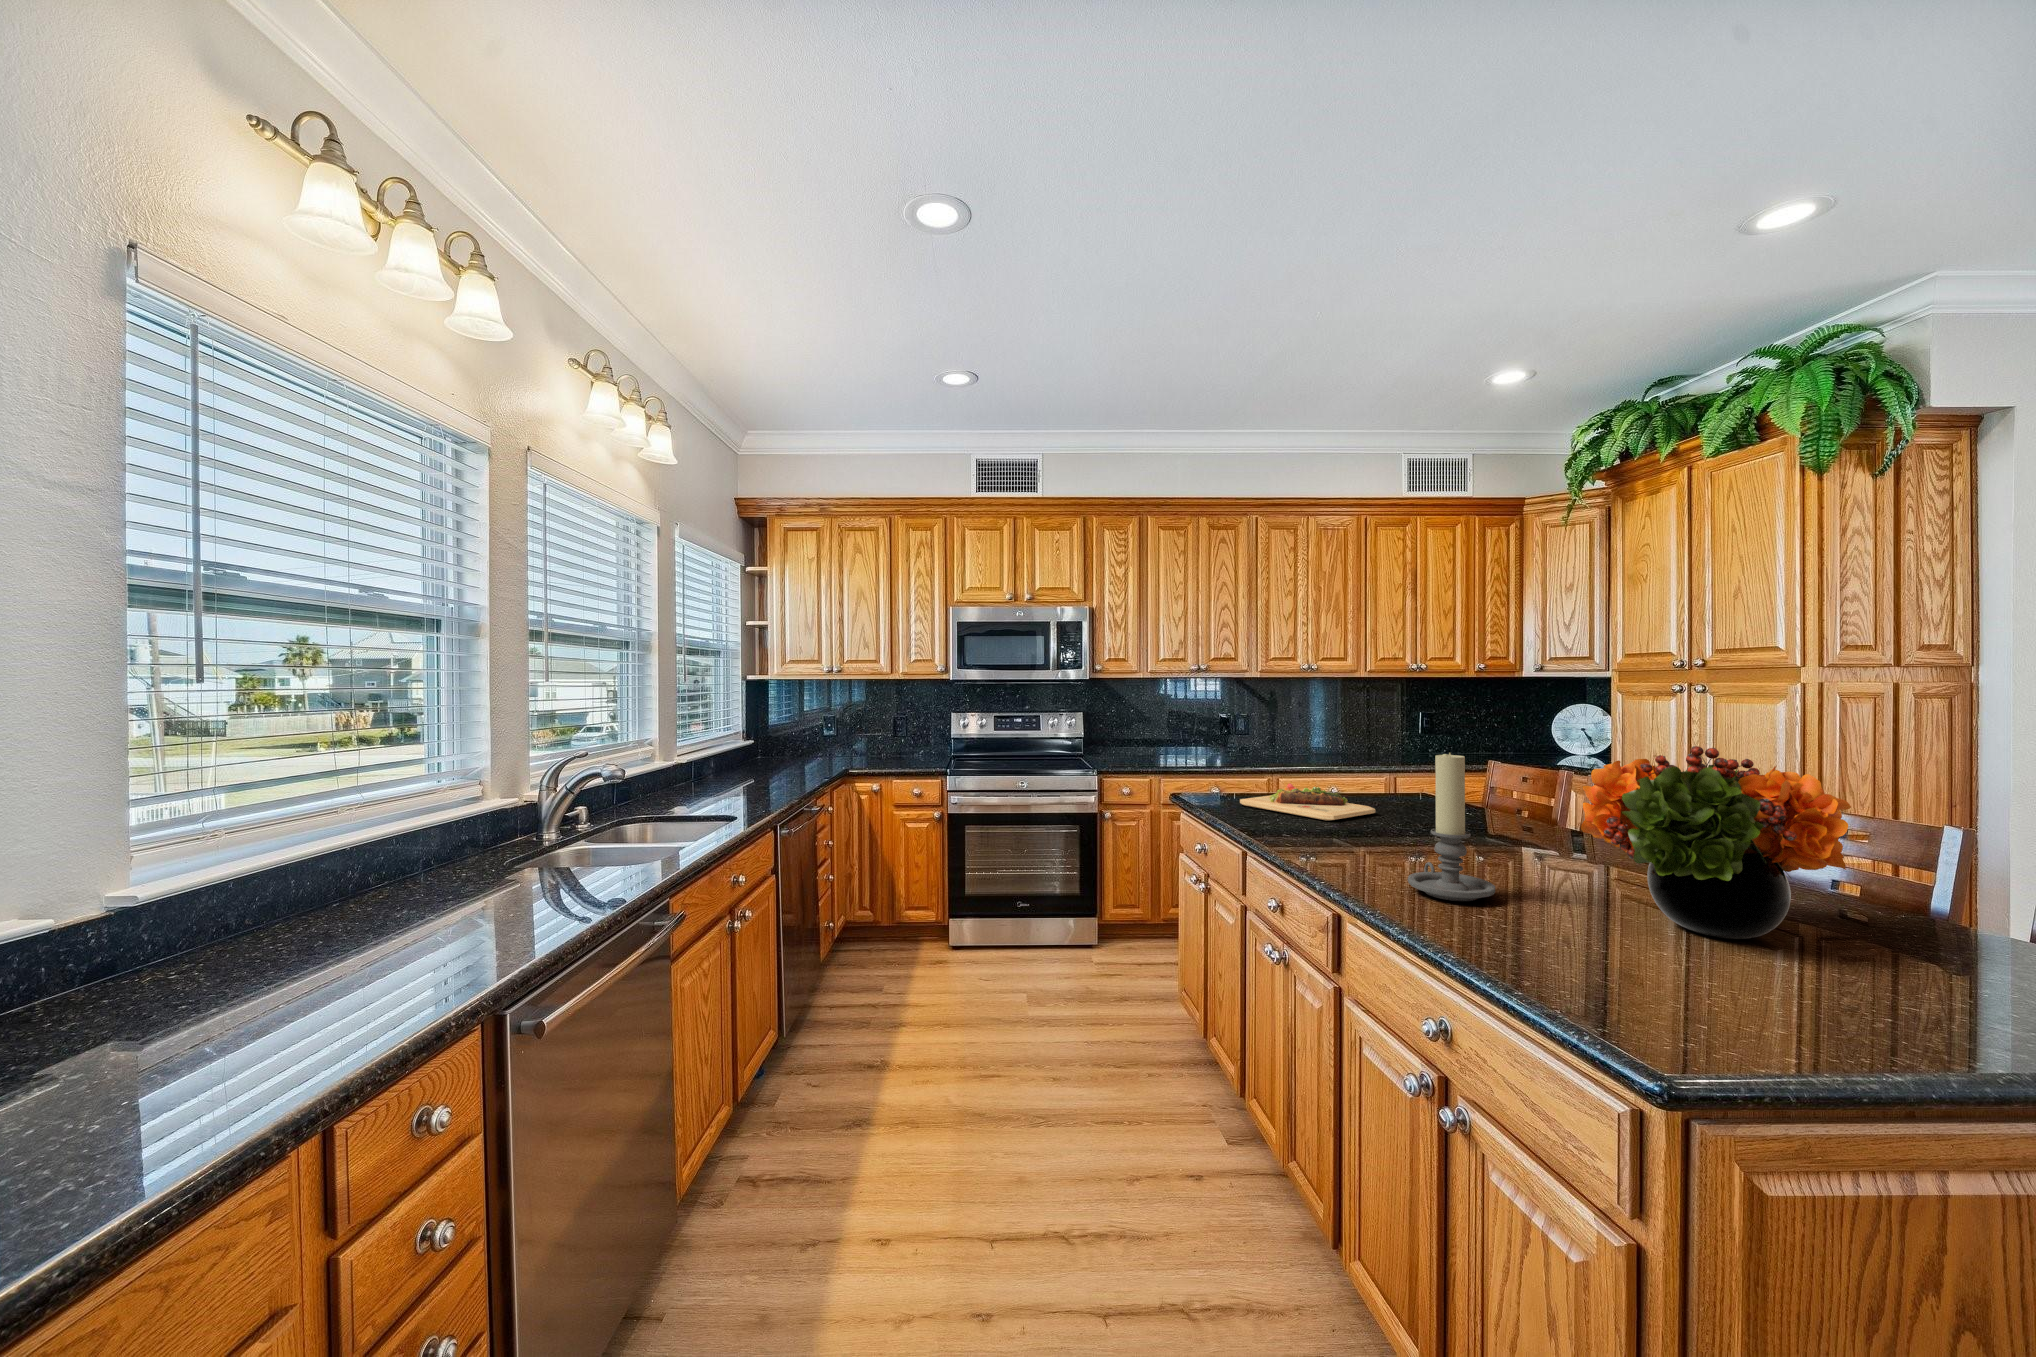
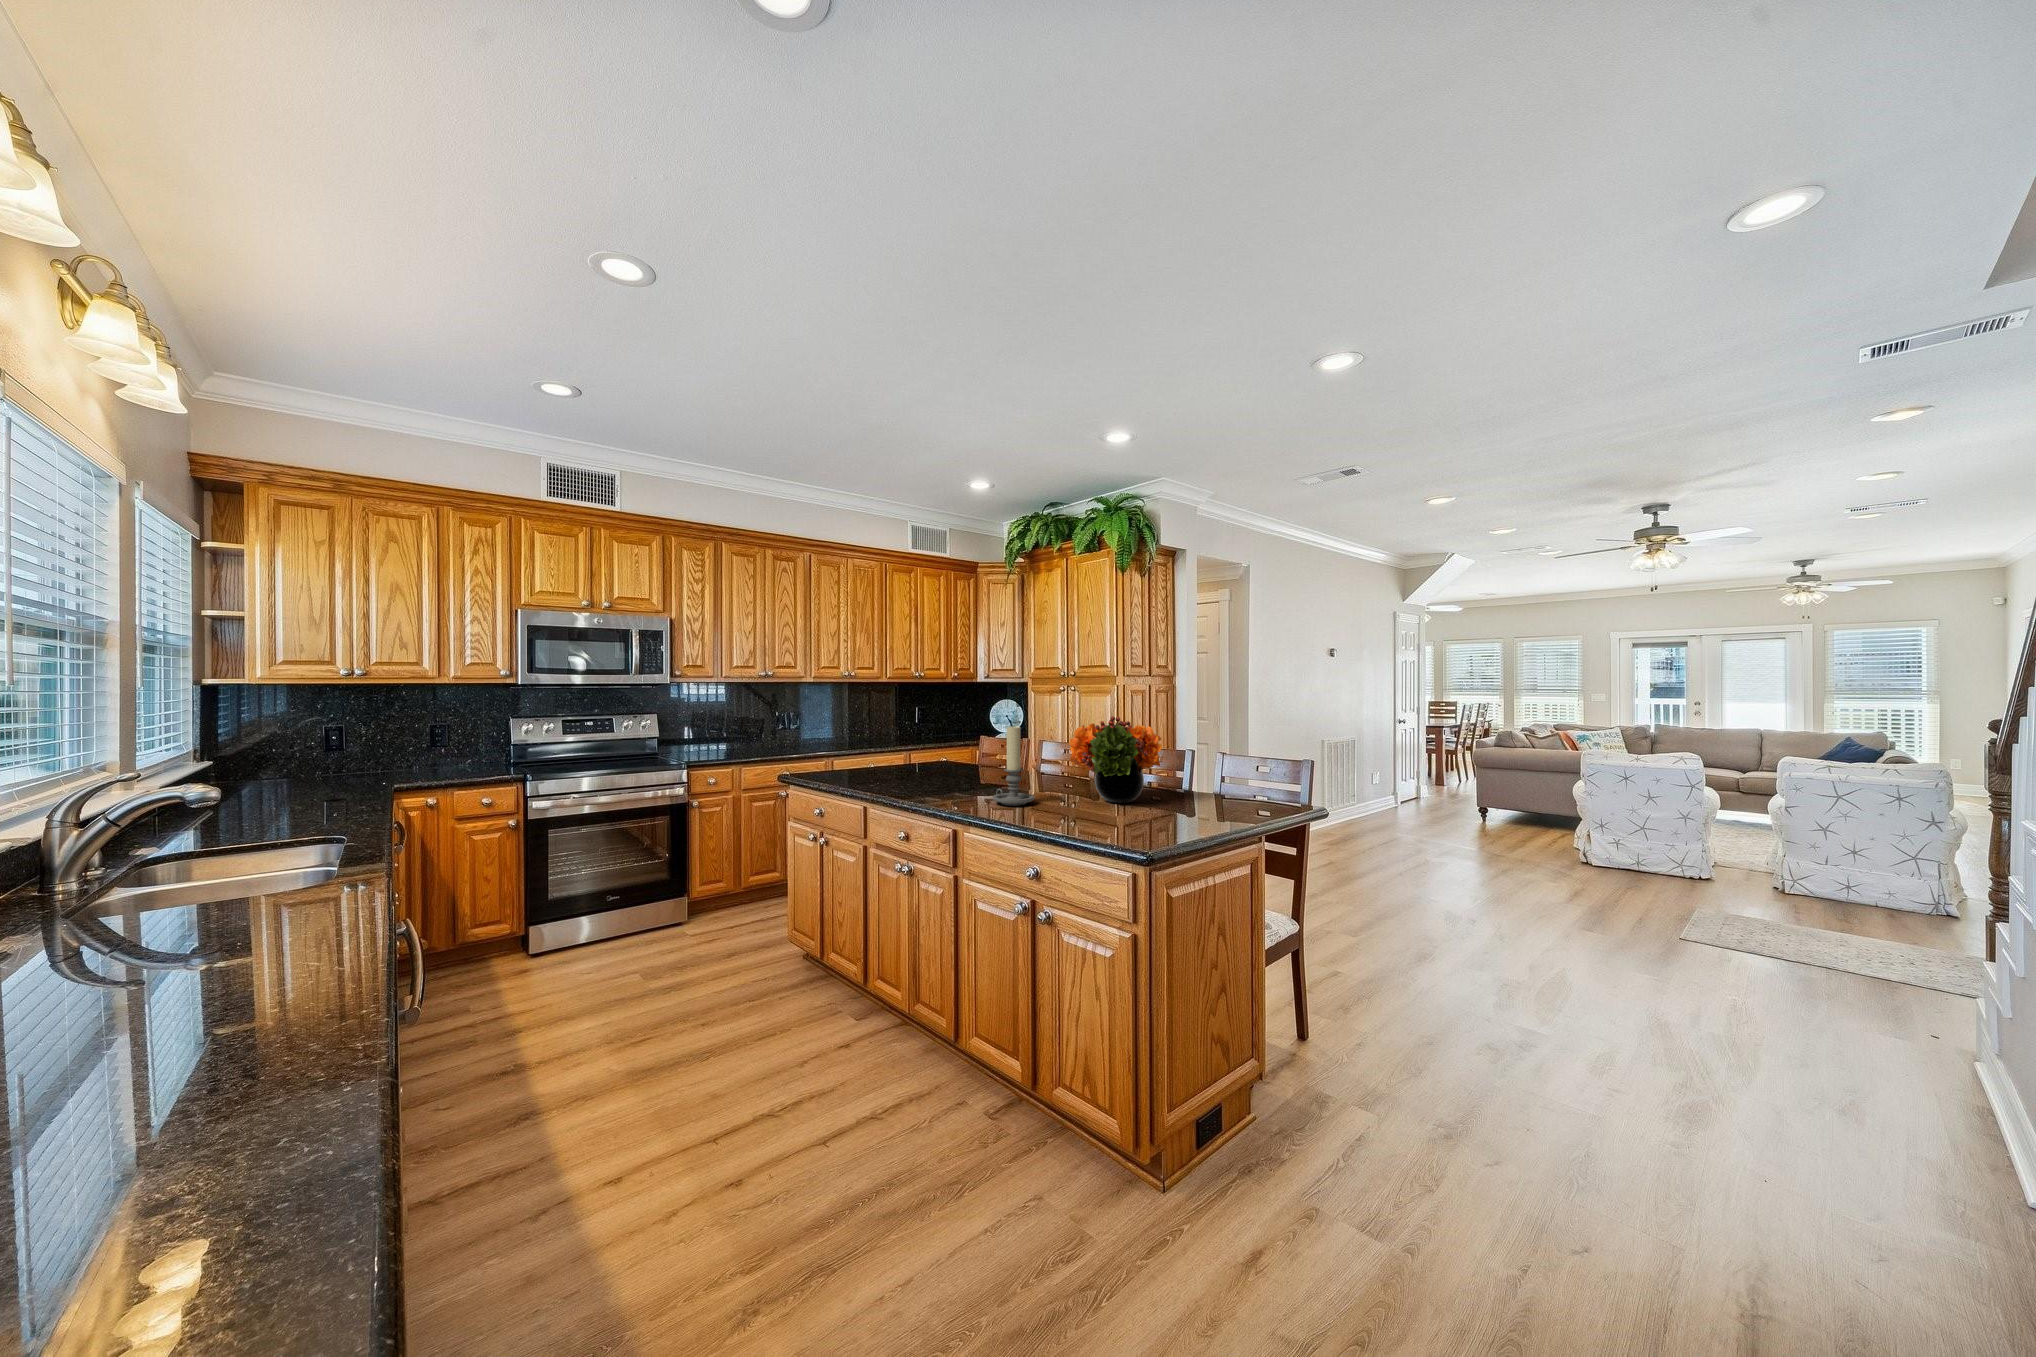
cutting board: present [1240,783,1375,821] -> none [850,757,938,778]

